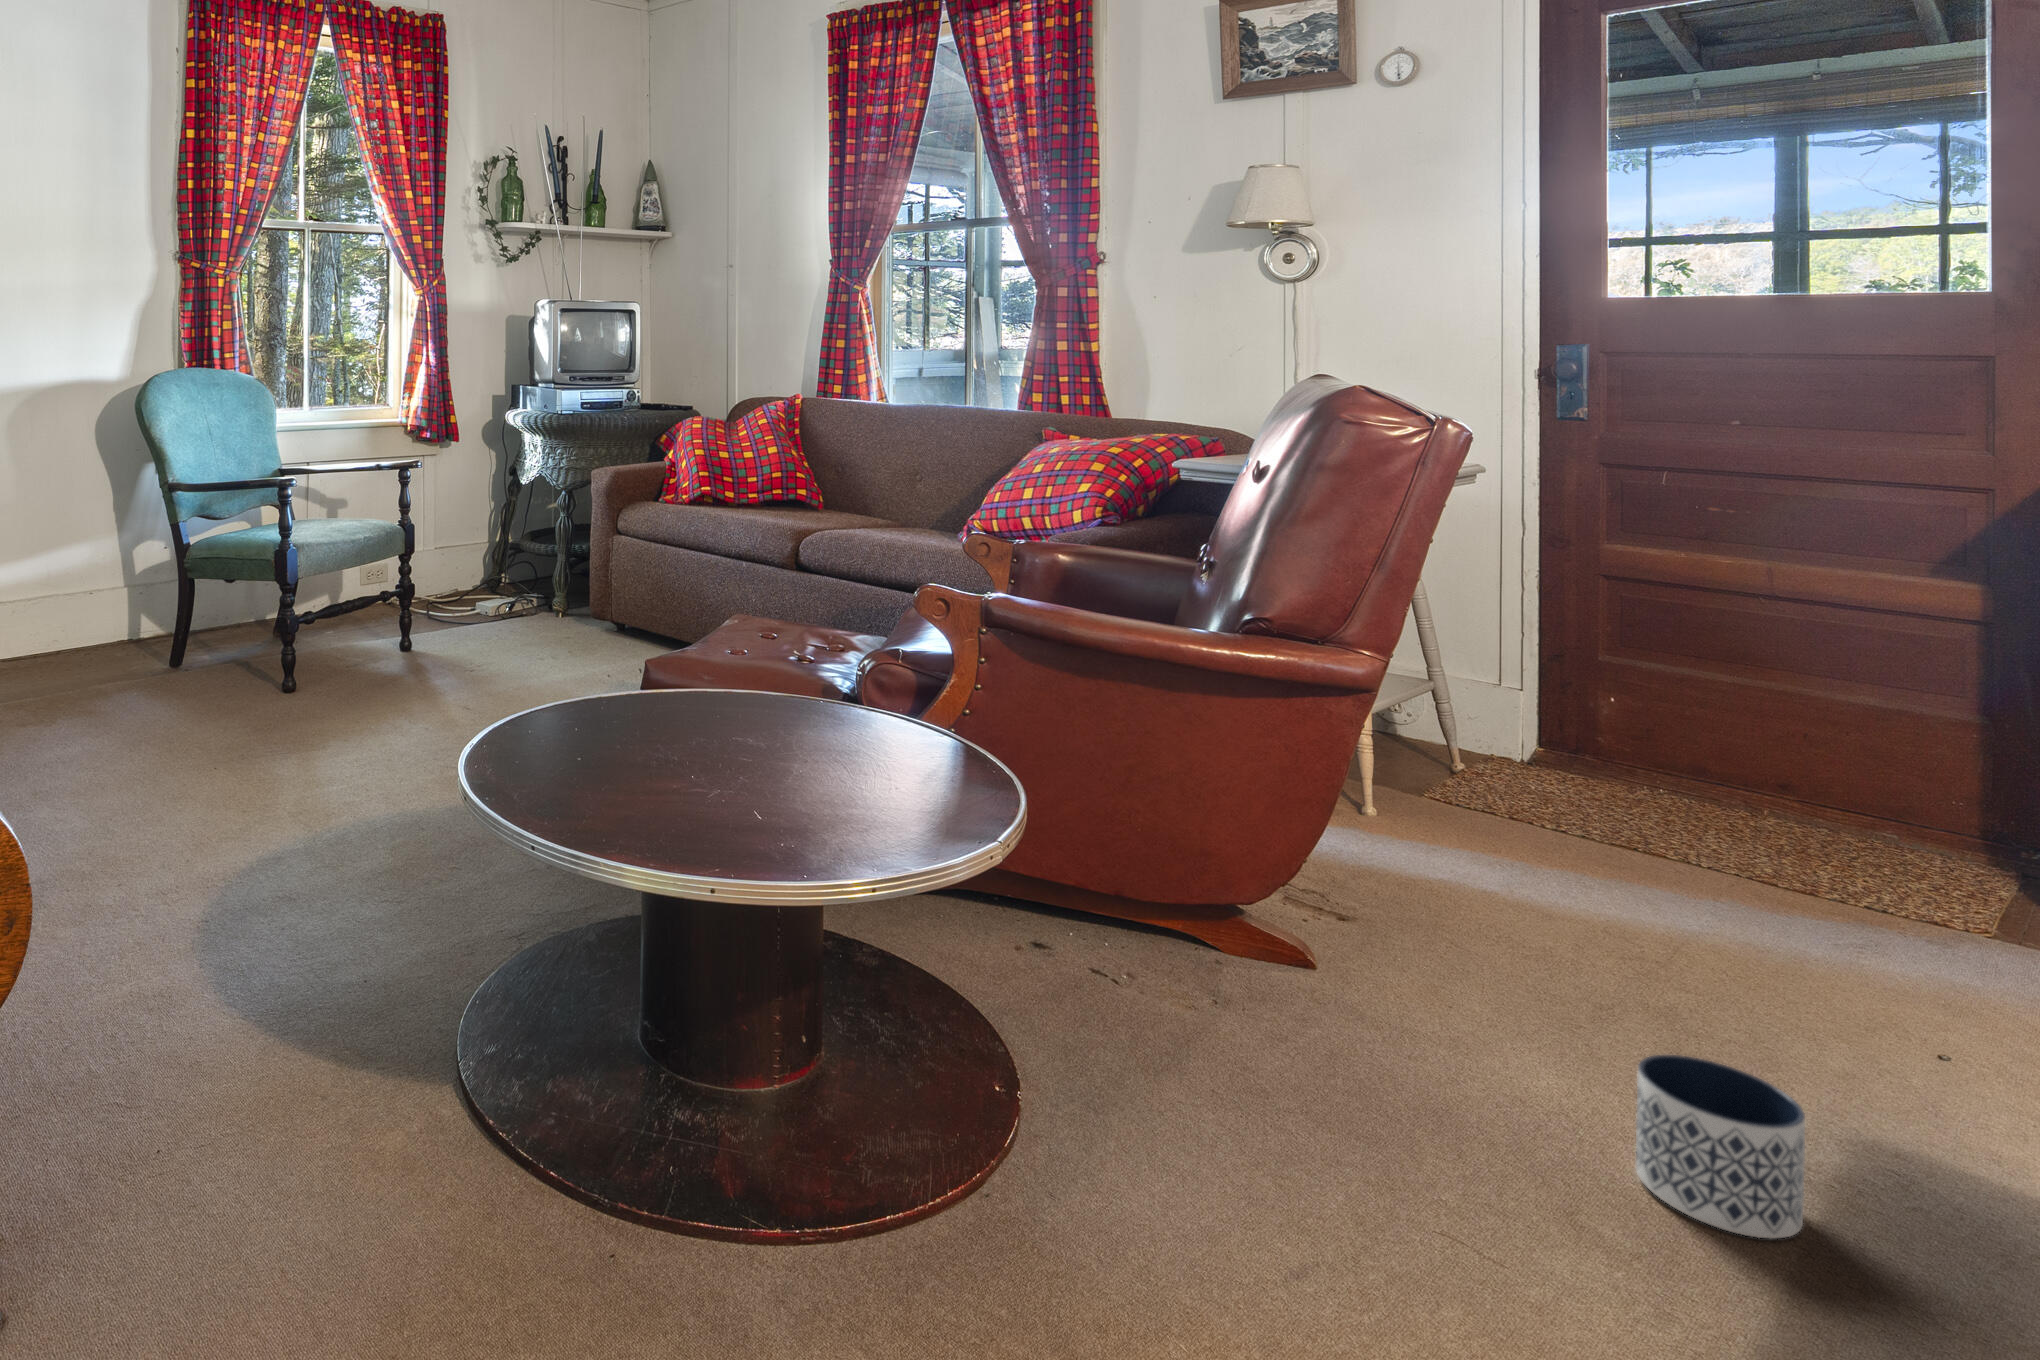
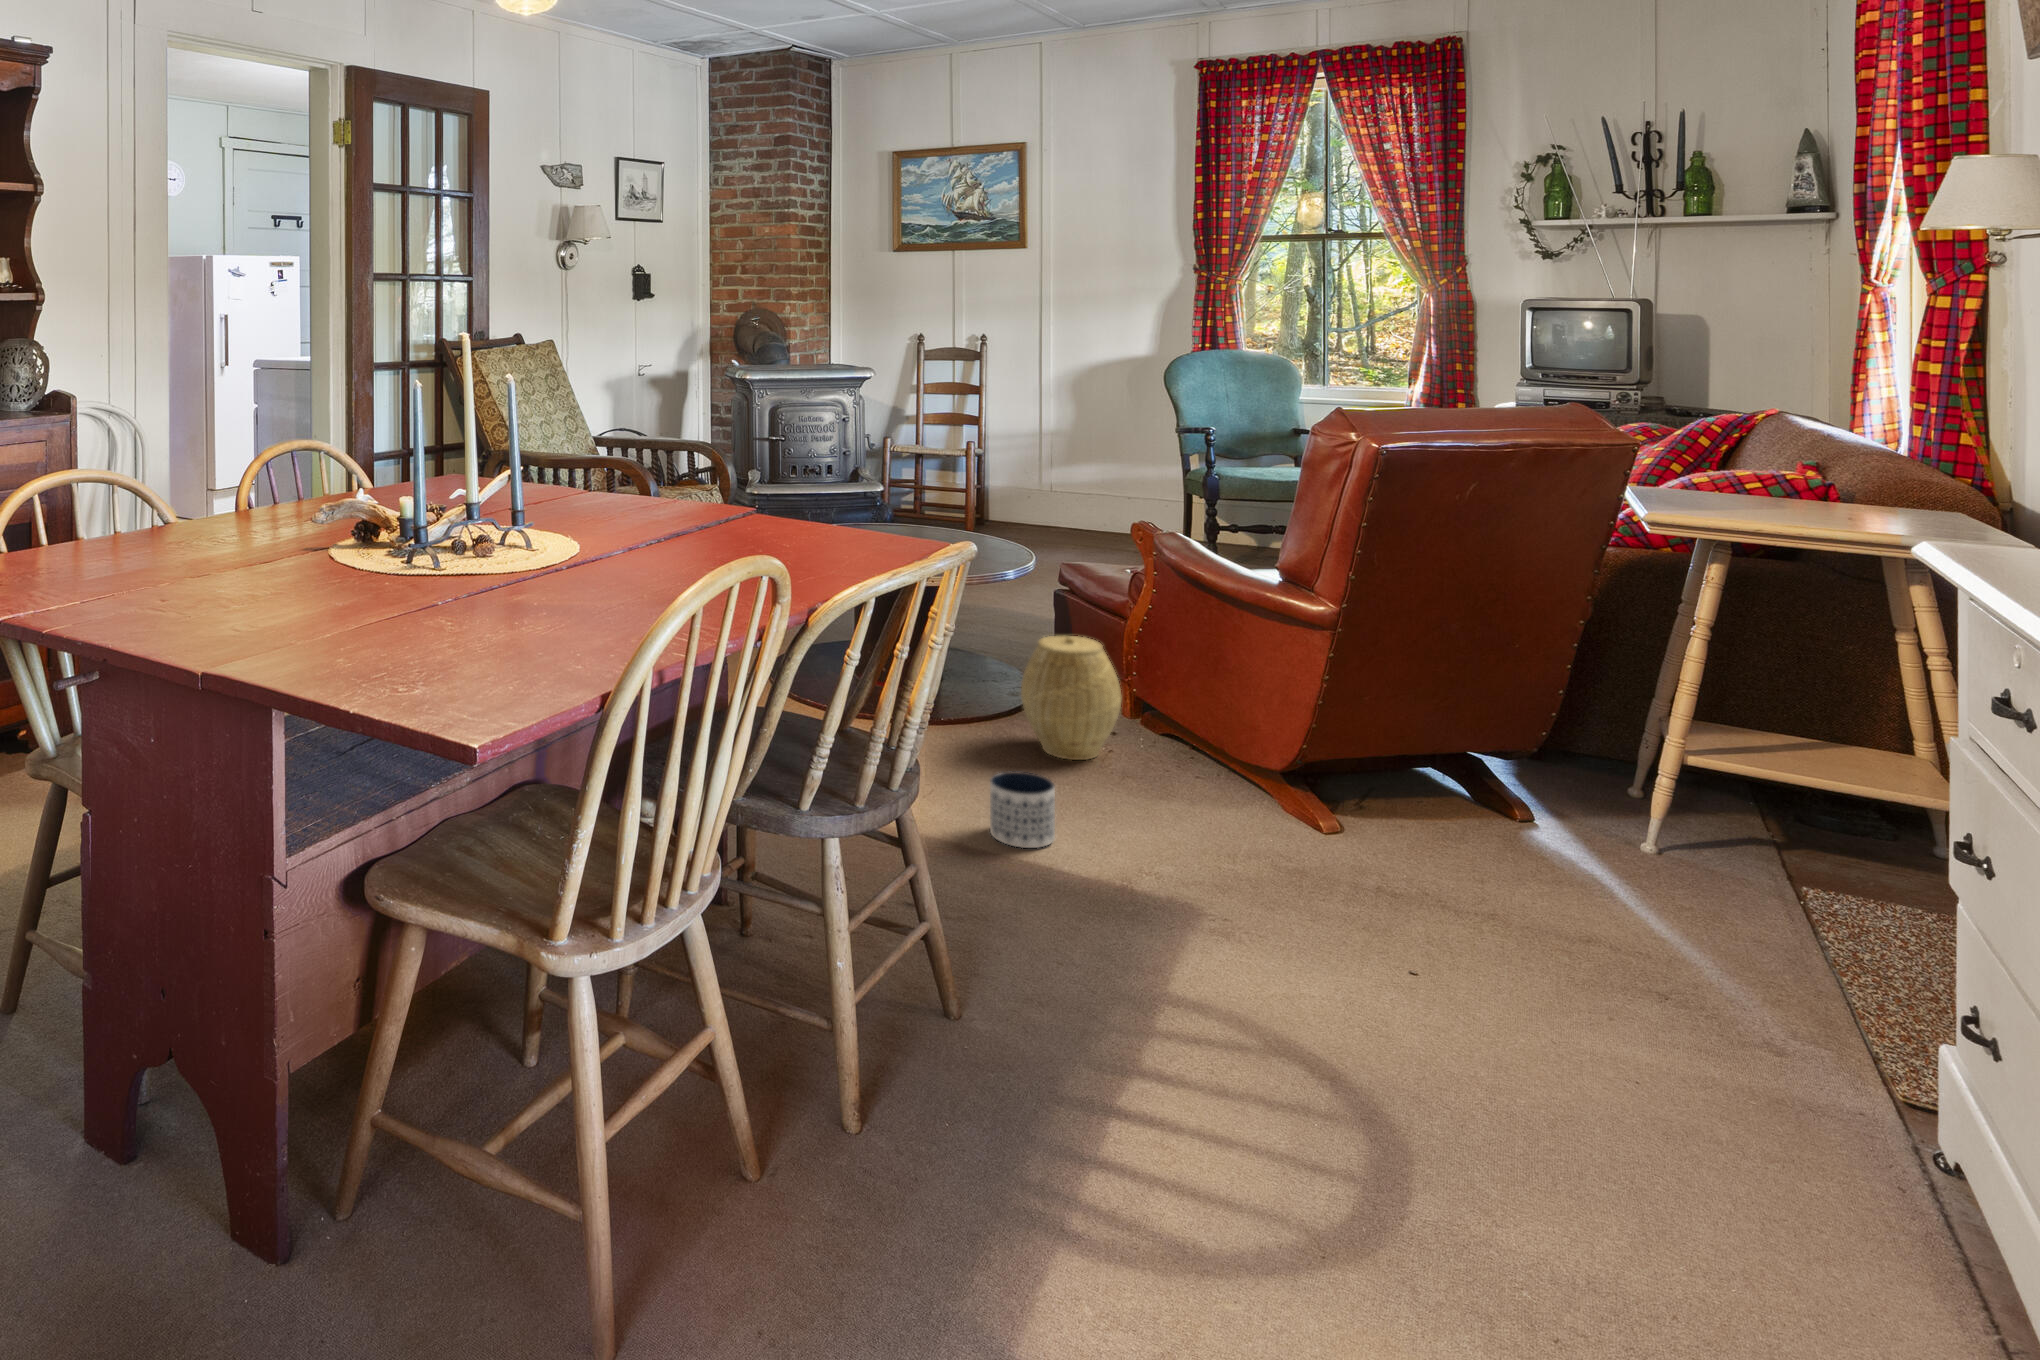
woven basket: none [1065,780,1250,1016] -> present [1021,636,1121,760]

